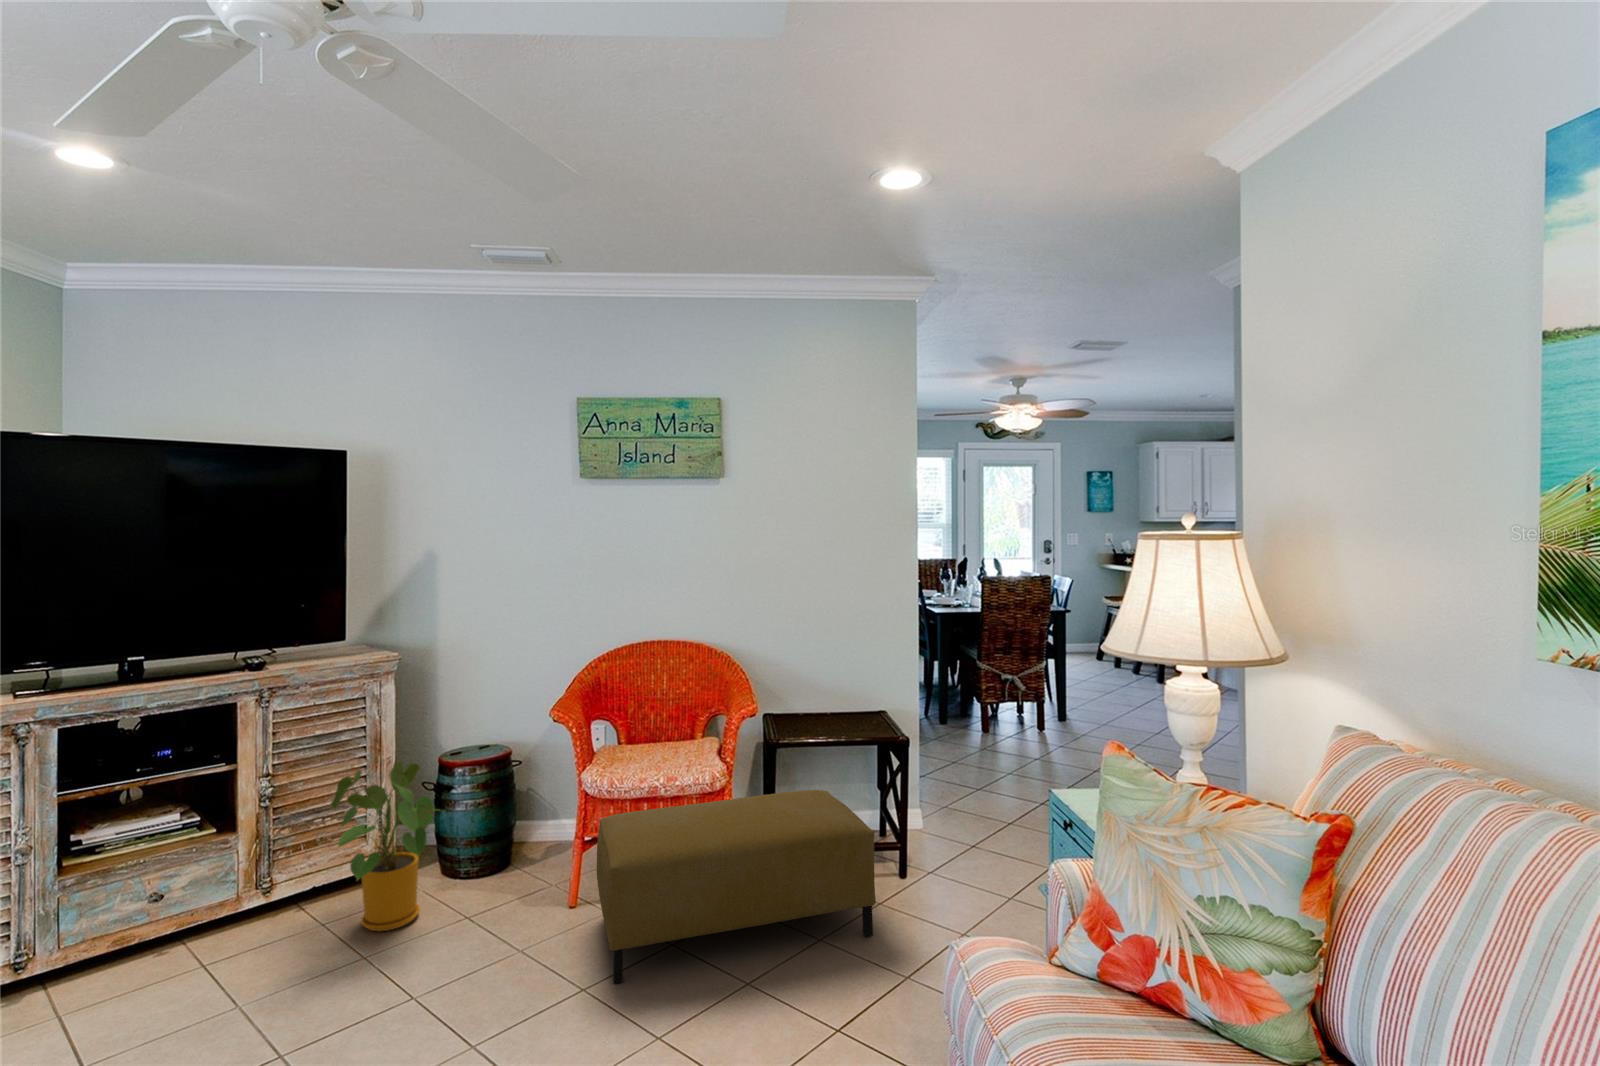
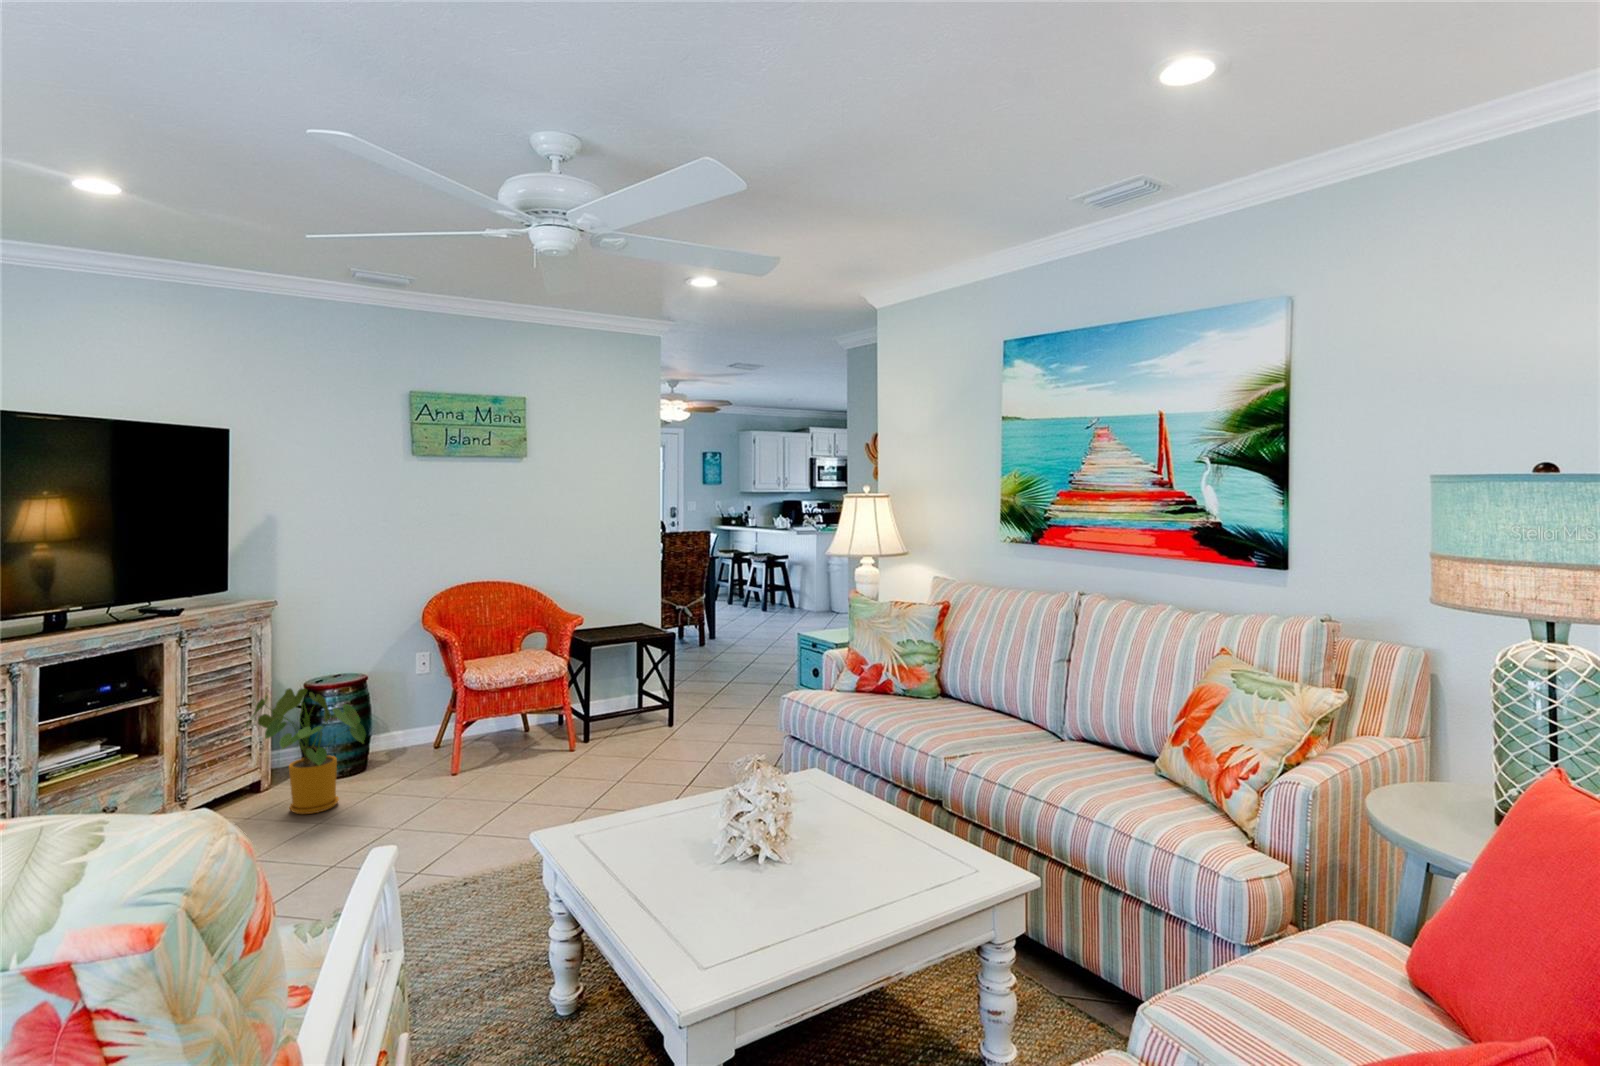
ottoman: present [597,790,876,984] -> none [489,674,685,795]

